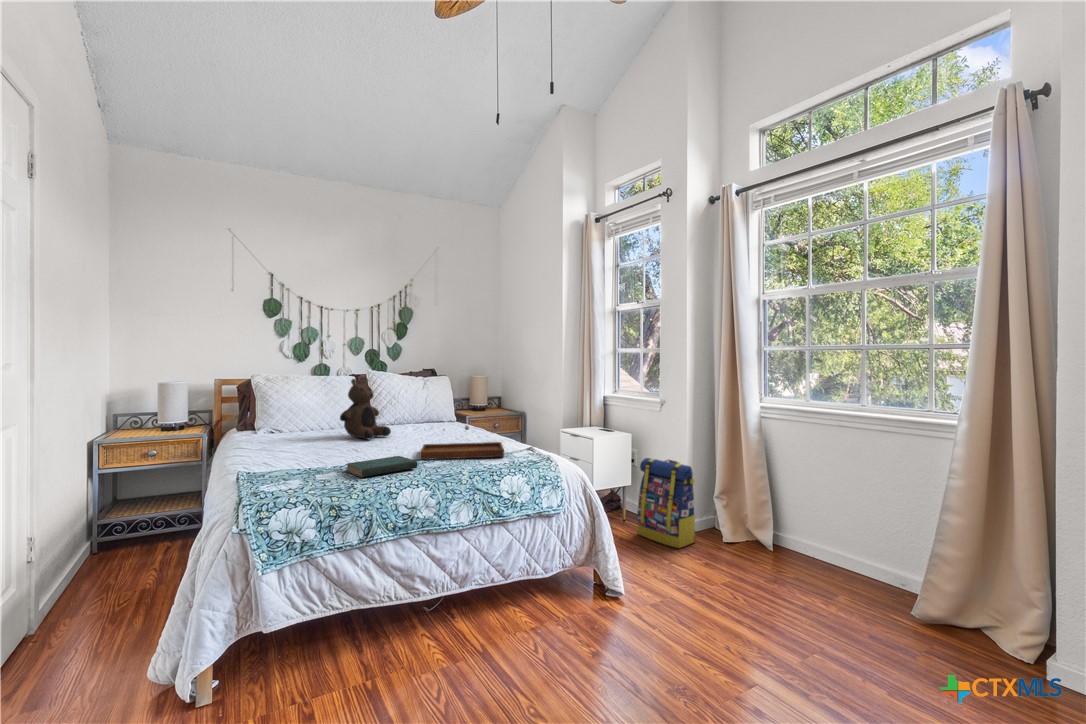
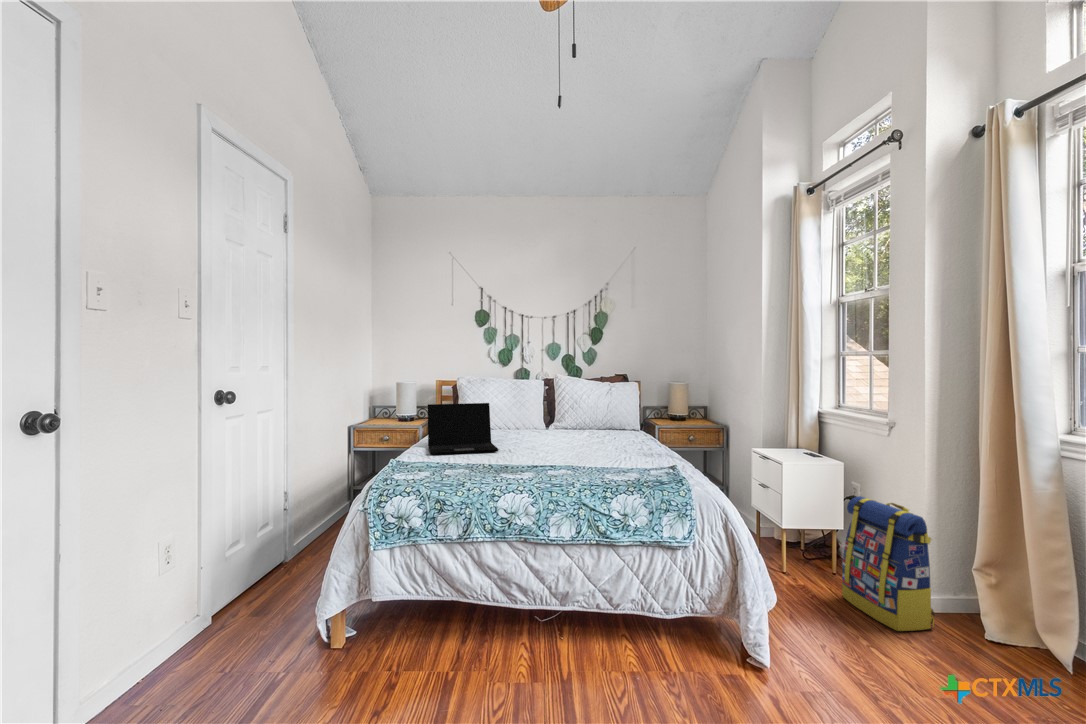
teddy bear: present [340,378,391,439] -> none [510,381,556,441]
laptop: none [248,402,347,464] -> present [428,403,499,455]
tray: present [420,426,504,460] -> none [552,434,647,472]
book: present [345,456,417,477] -> none [476,459,536,476]

